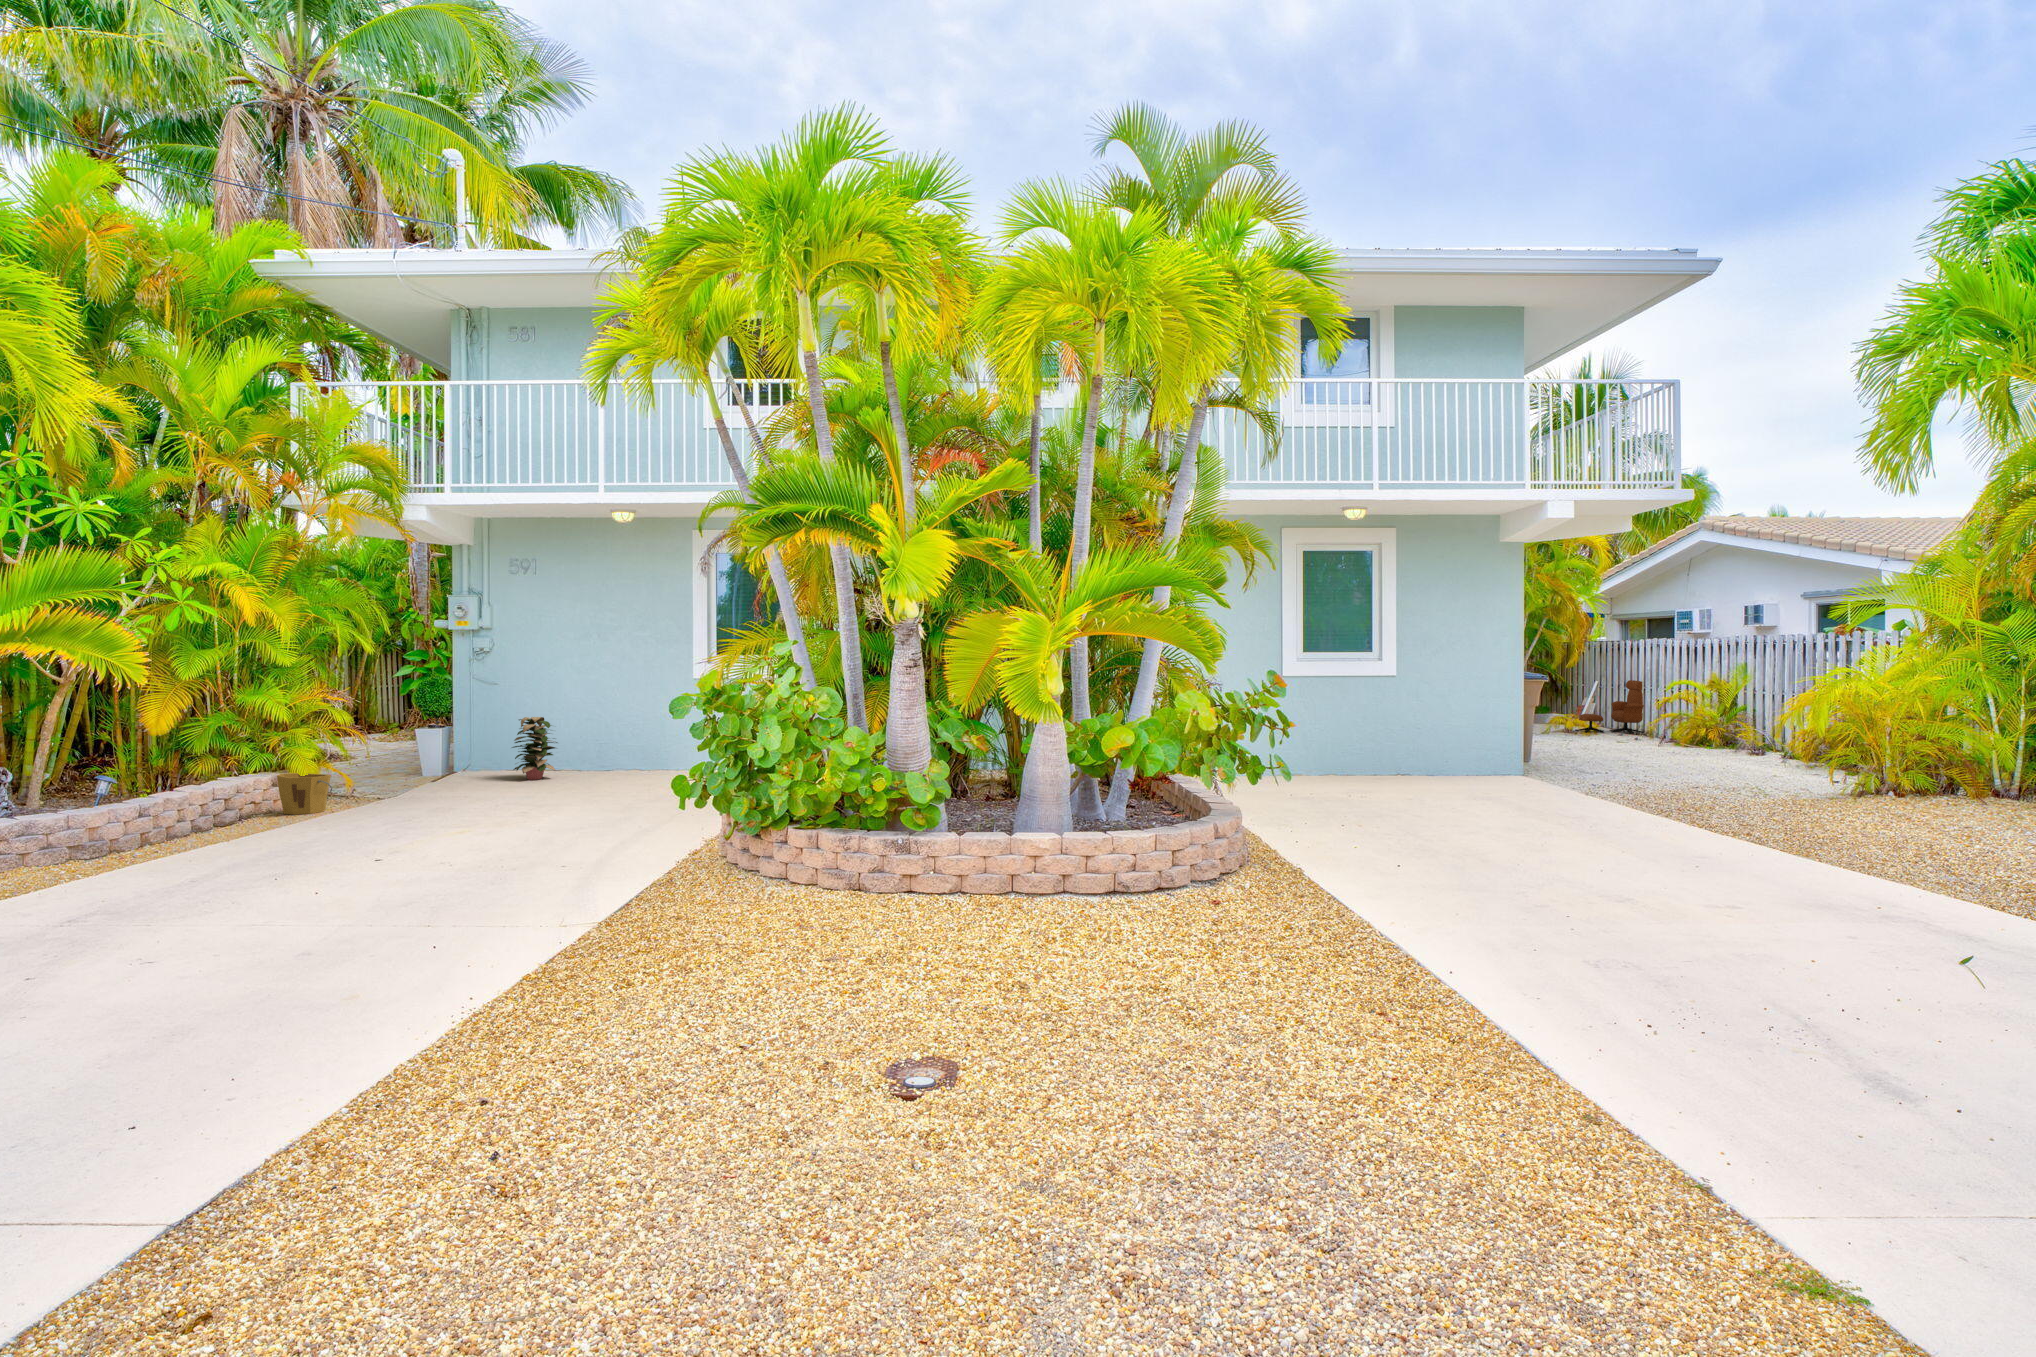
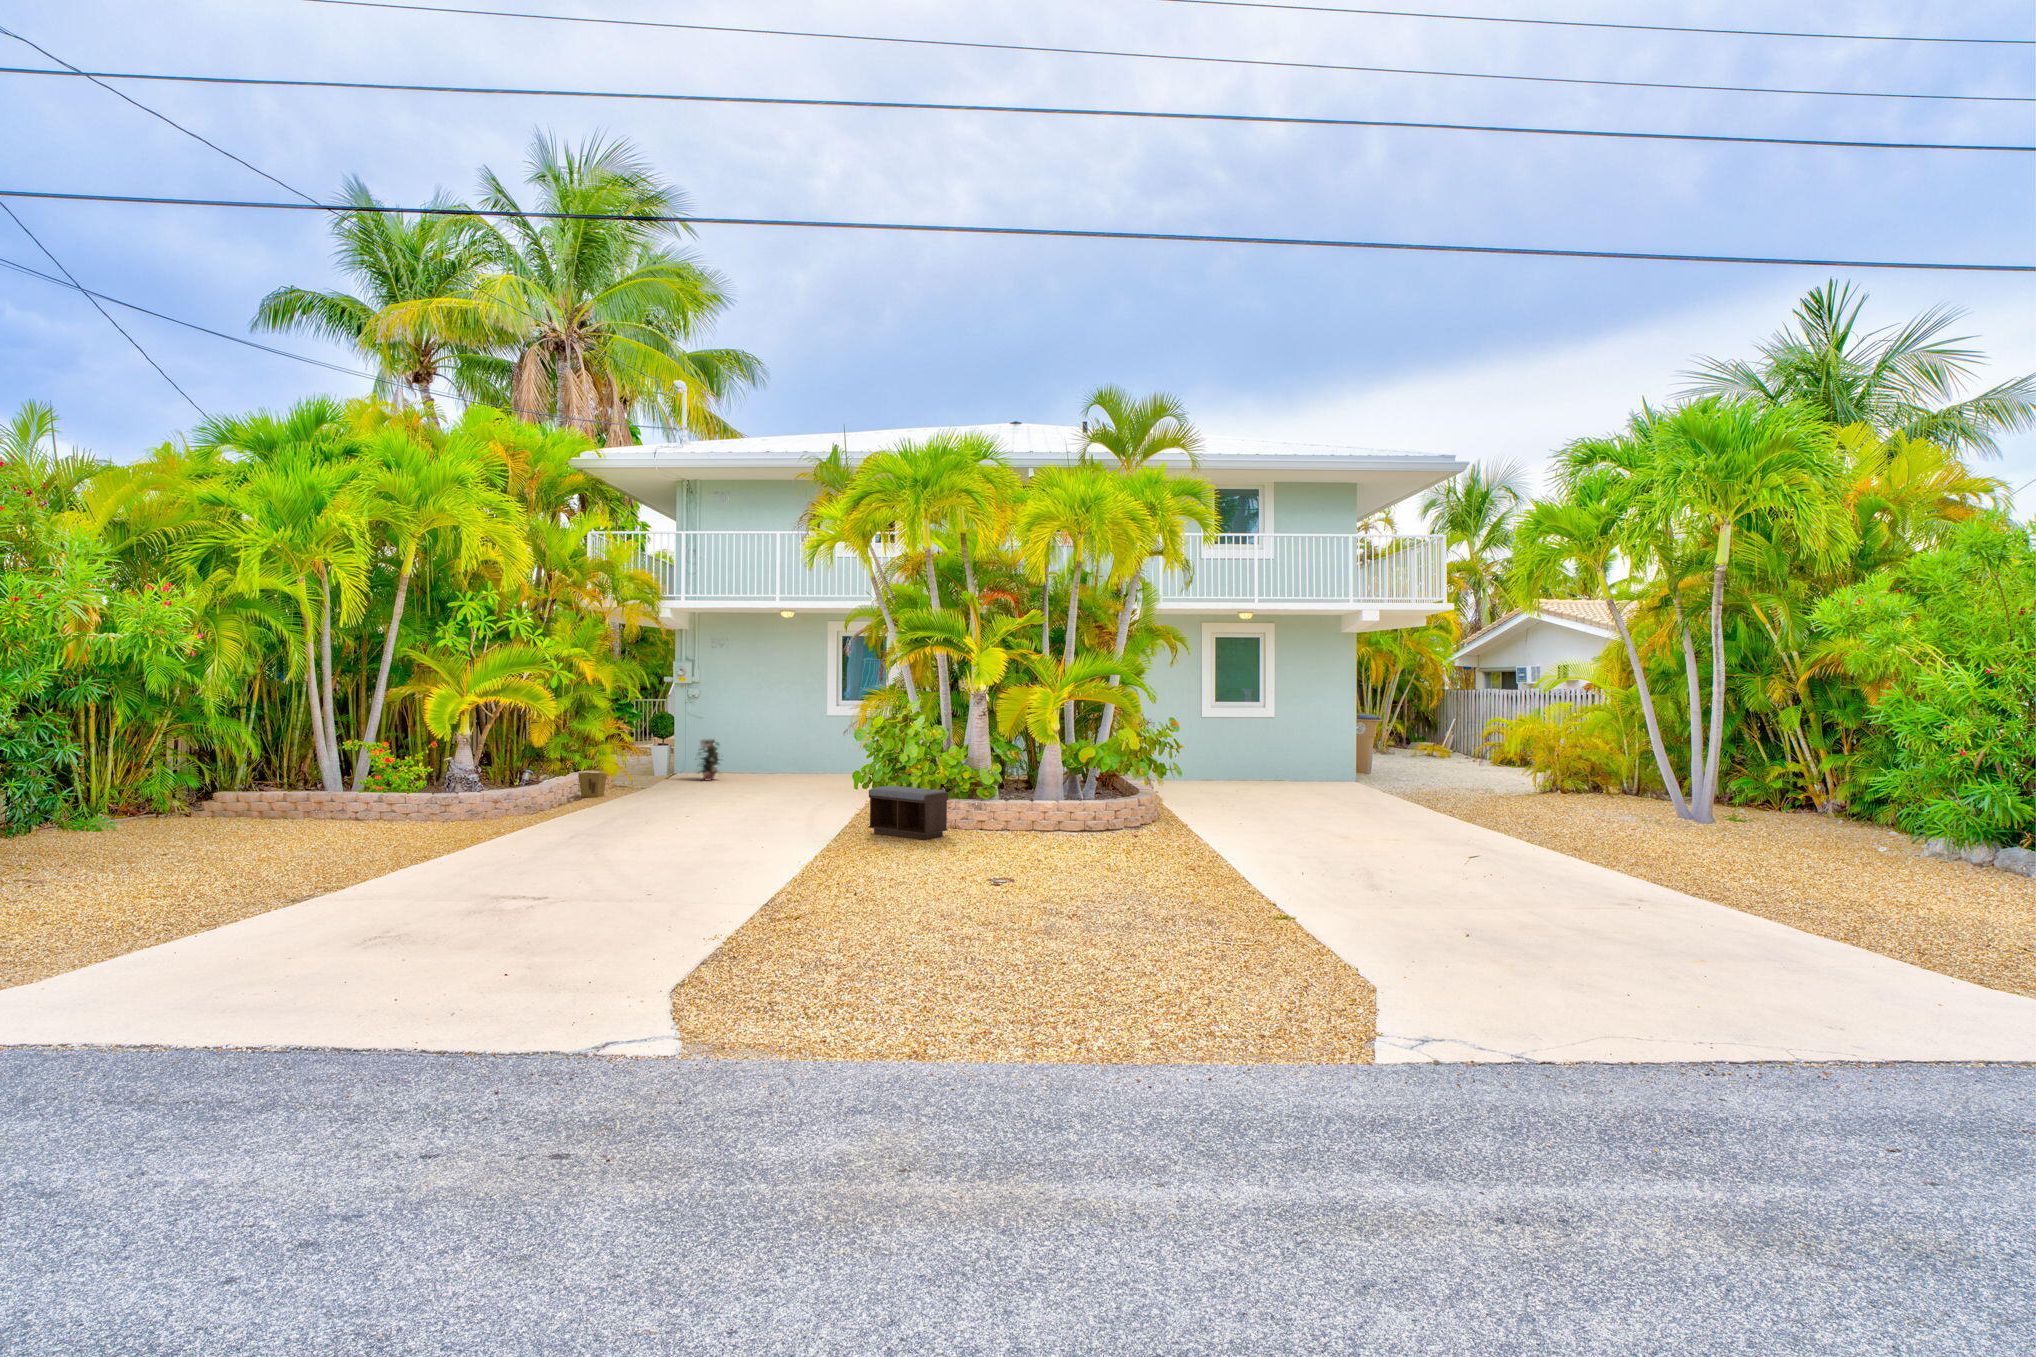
lounge chair: present [1575,680,1644,733] -> none [1426,720,1475,758]
bench: none [692,805,843,916] -> present [869,786,948,840]

